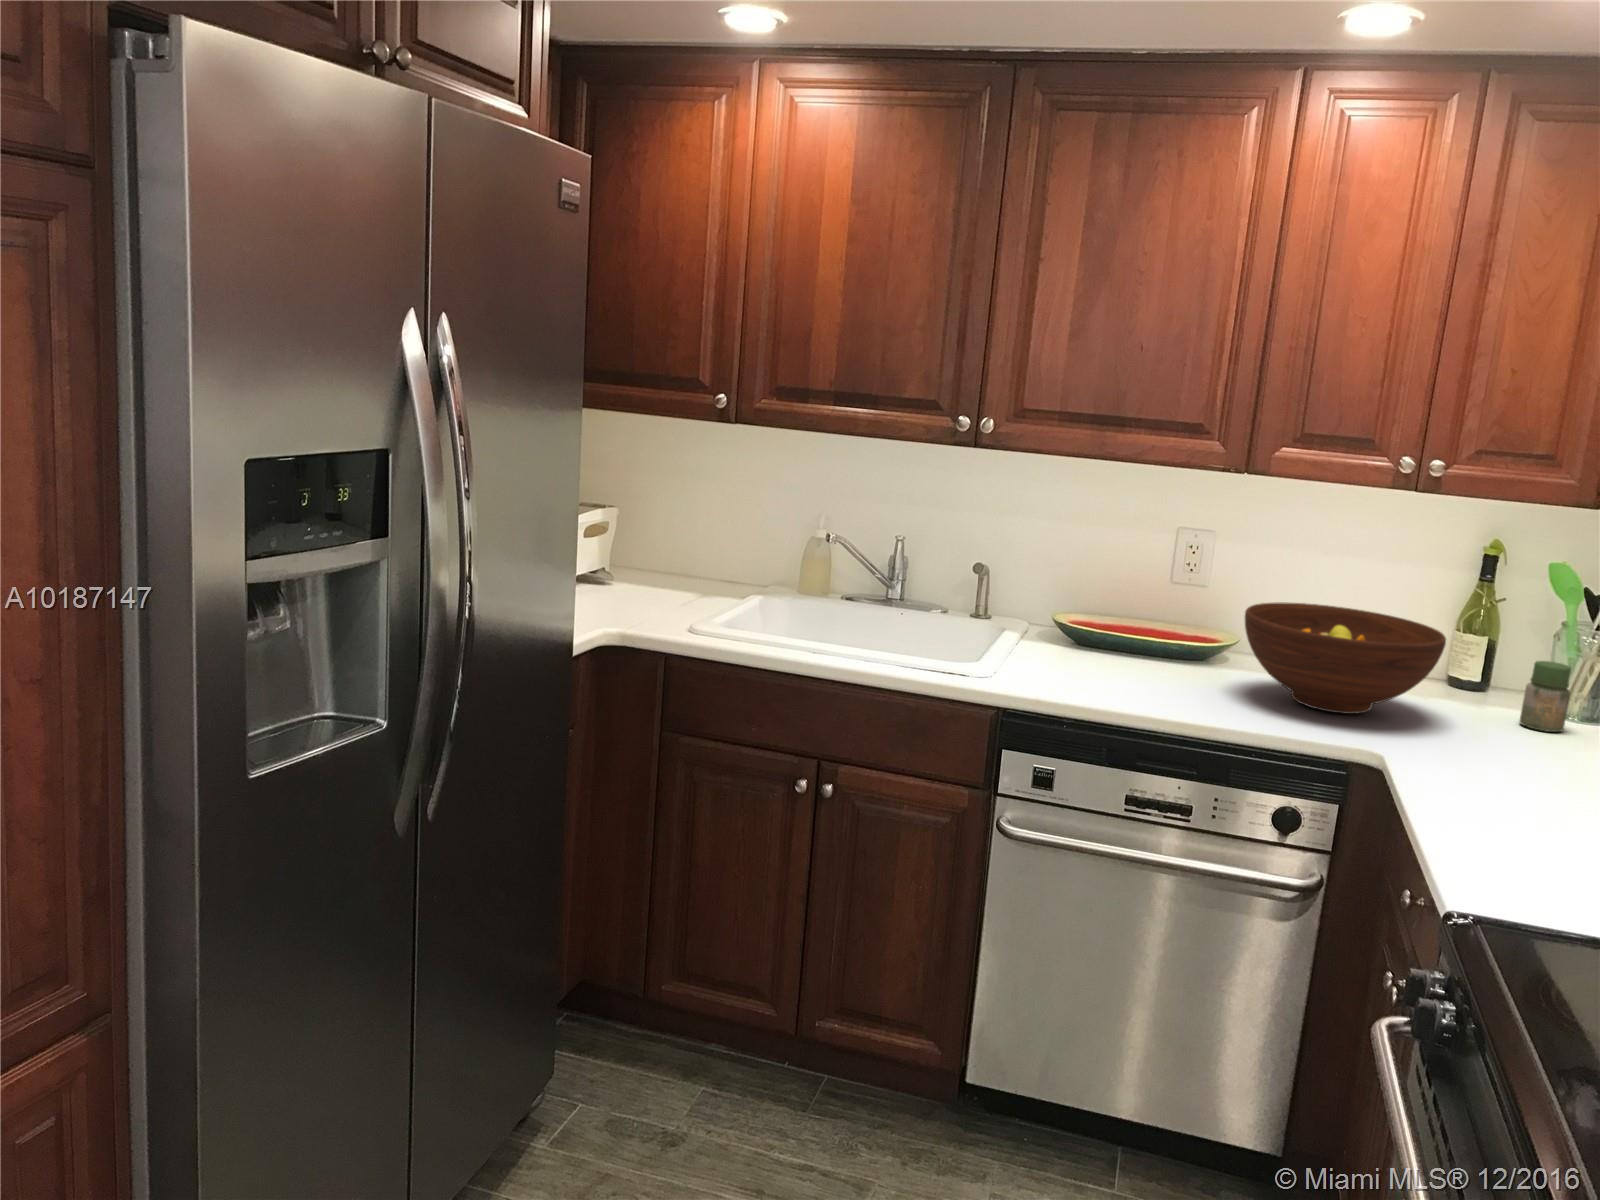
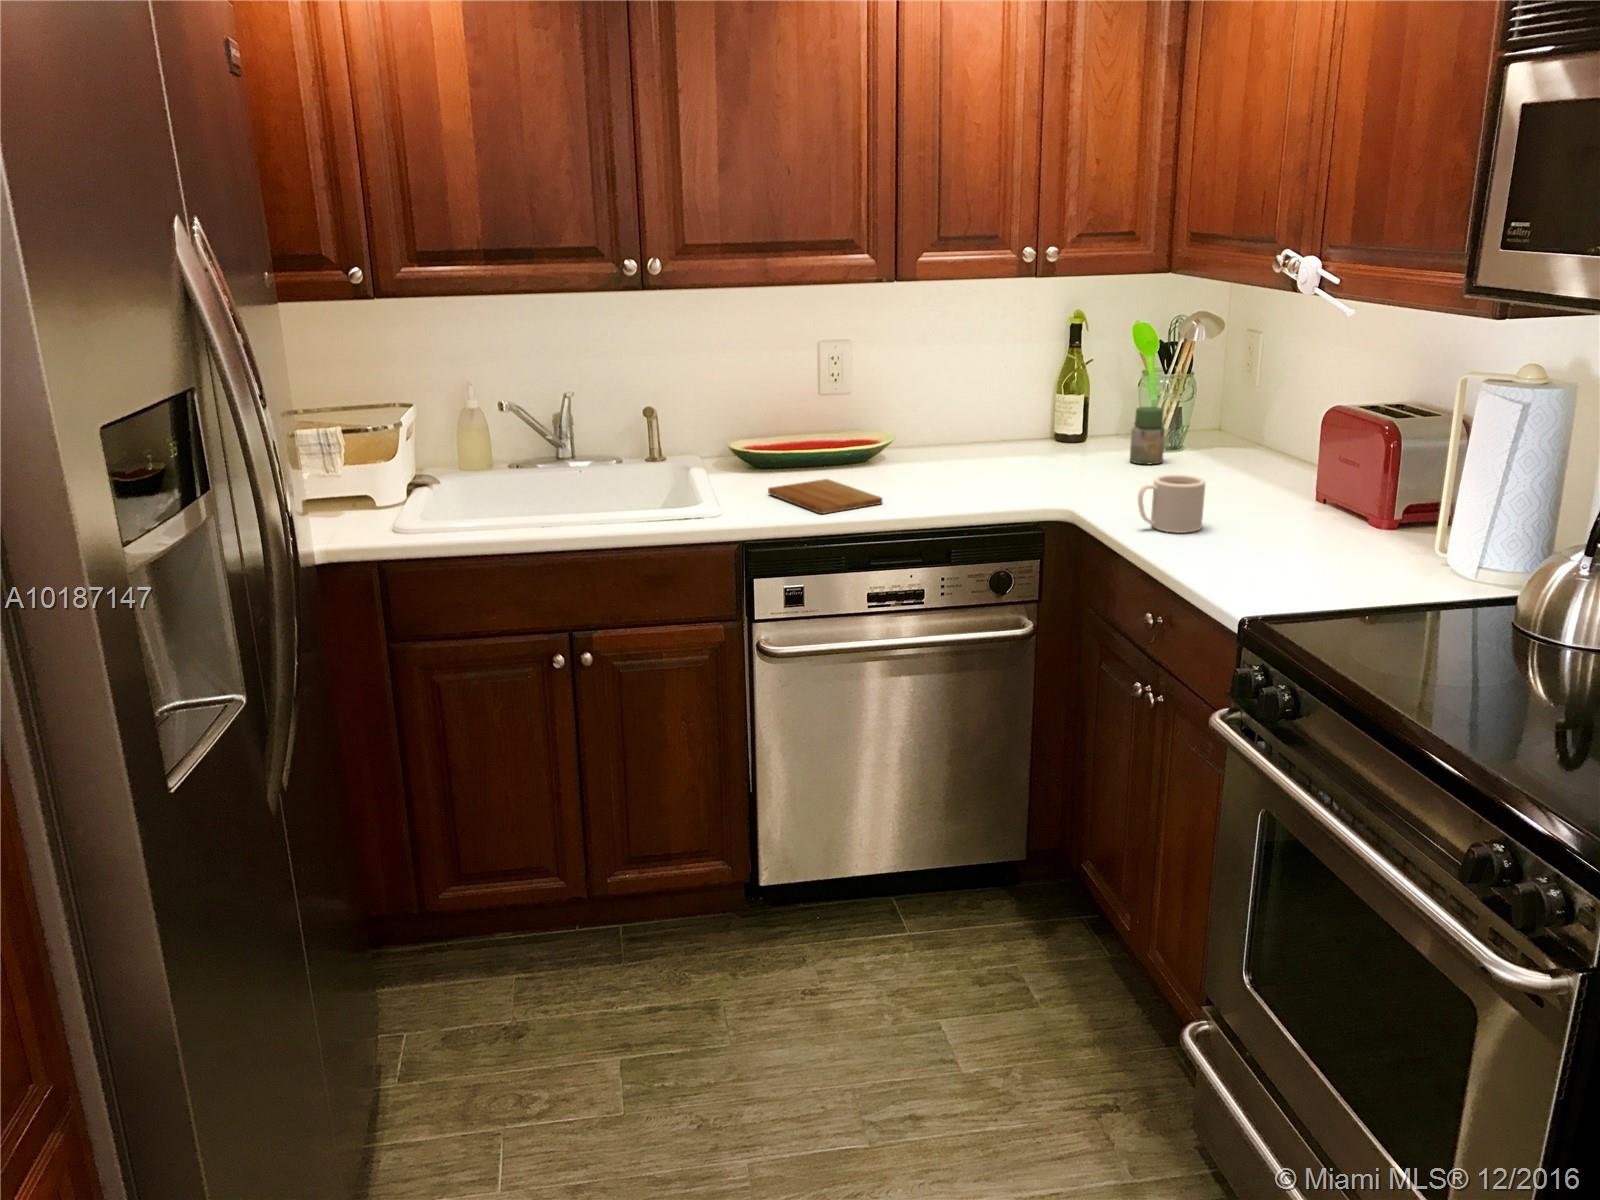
fruit bowl: present [1245,602,1446,714] -> none [918,390,1084,482]
cutting board: none [1059,664,1167,703] -> present [768,479,882,514]
mug: none [1433,733,1525,807] -> present [1138,474,1205,533]

